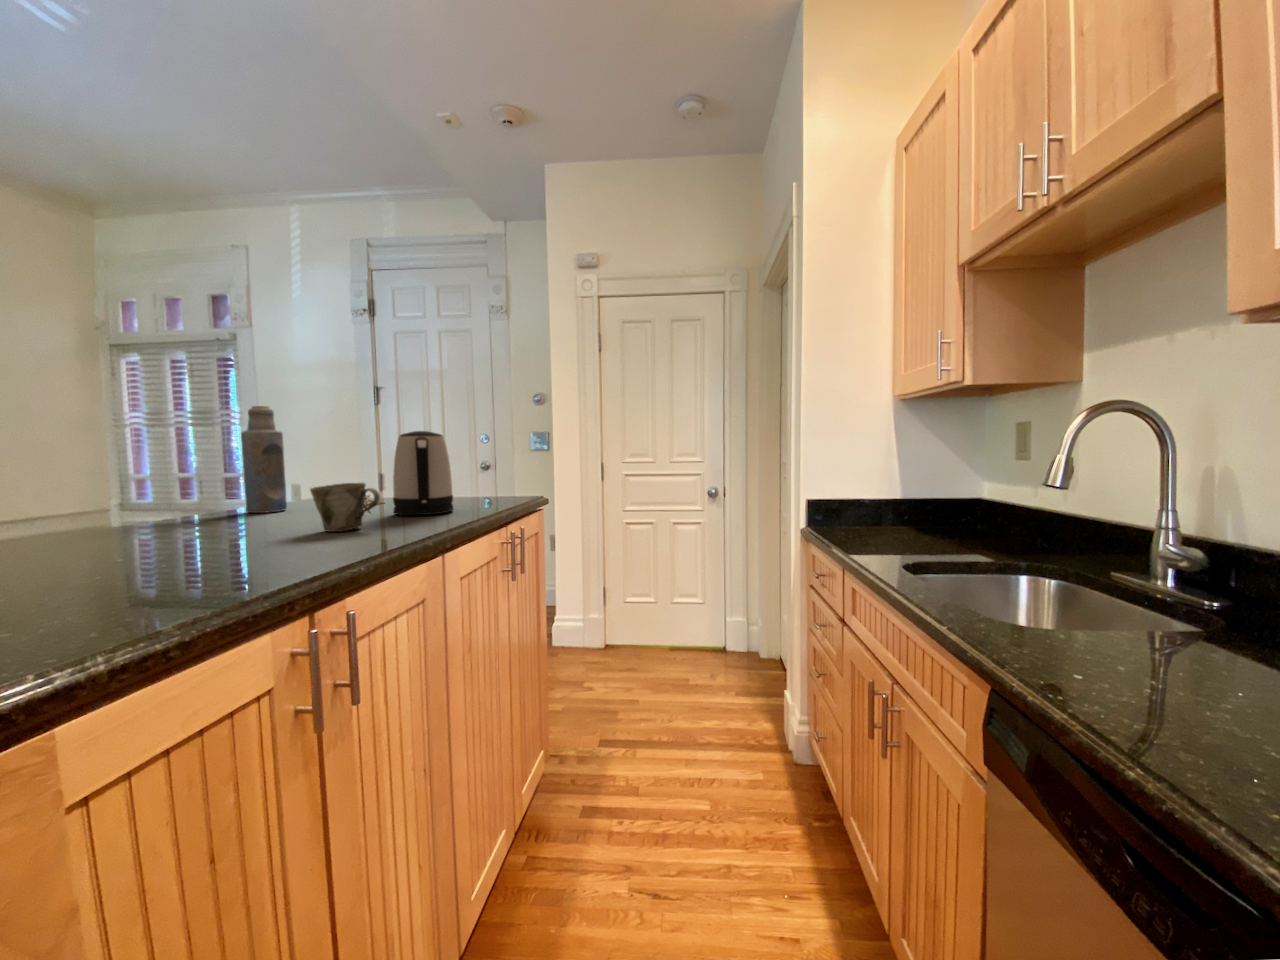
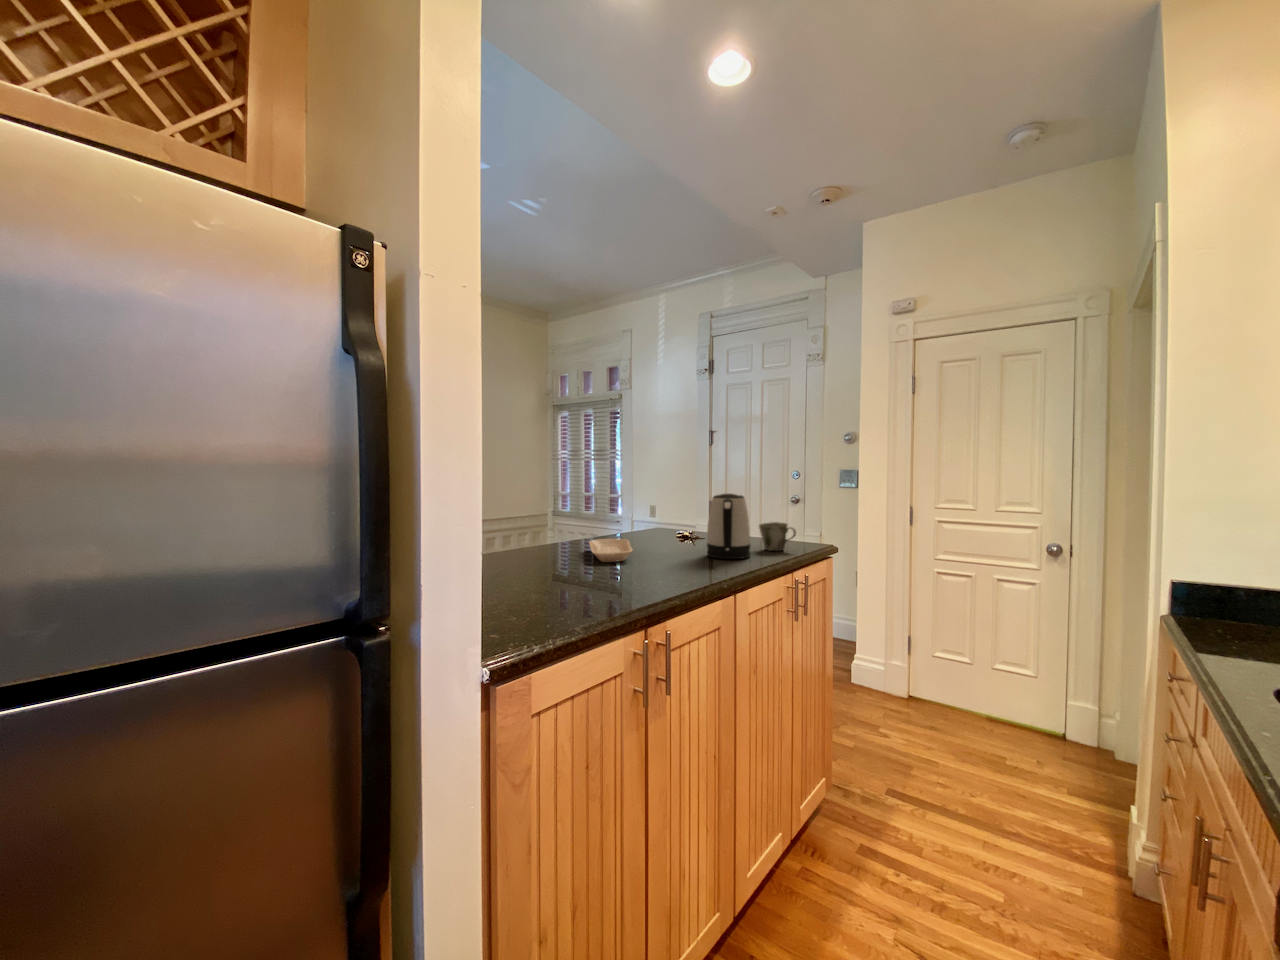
bottle: present [241,406,287,513] -> none [619,470,642,543]
mug: present [310,483,380,532] -> present [759,522,796,551]
tray: none [185,504,273,535] -> present [589,538,633,562]

